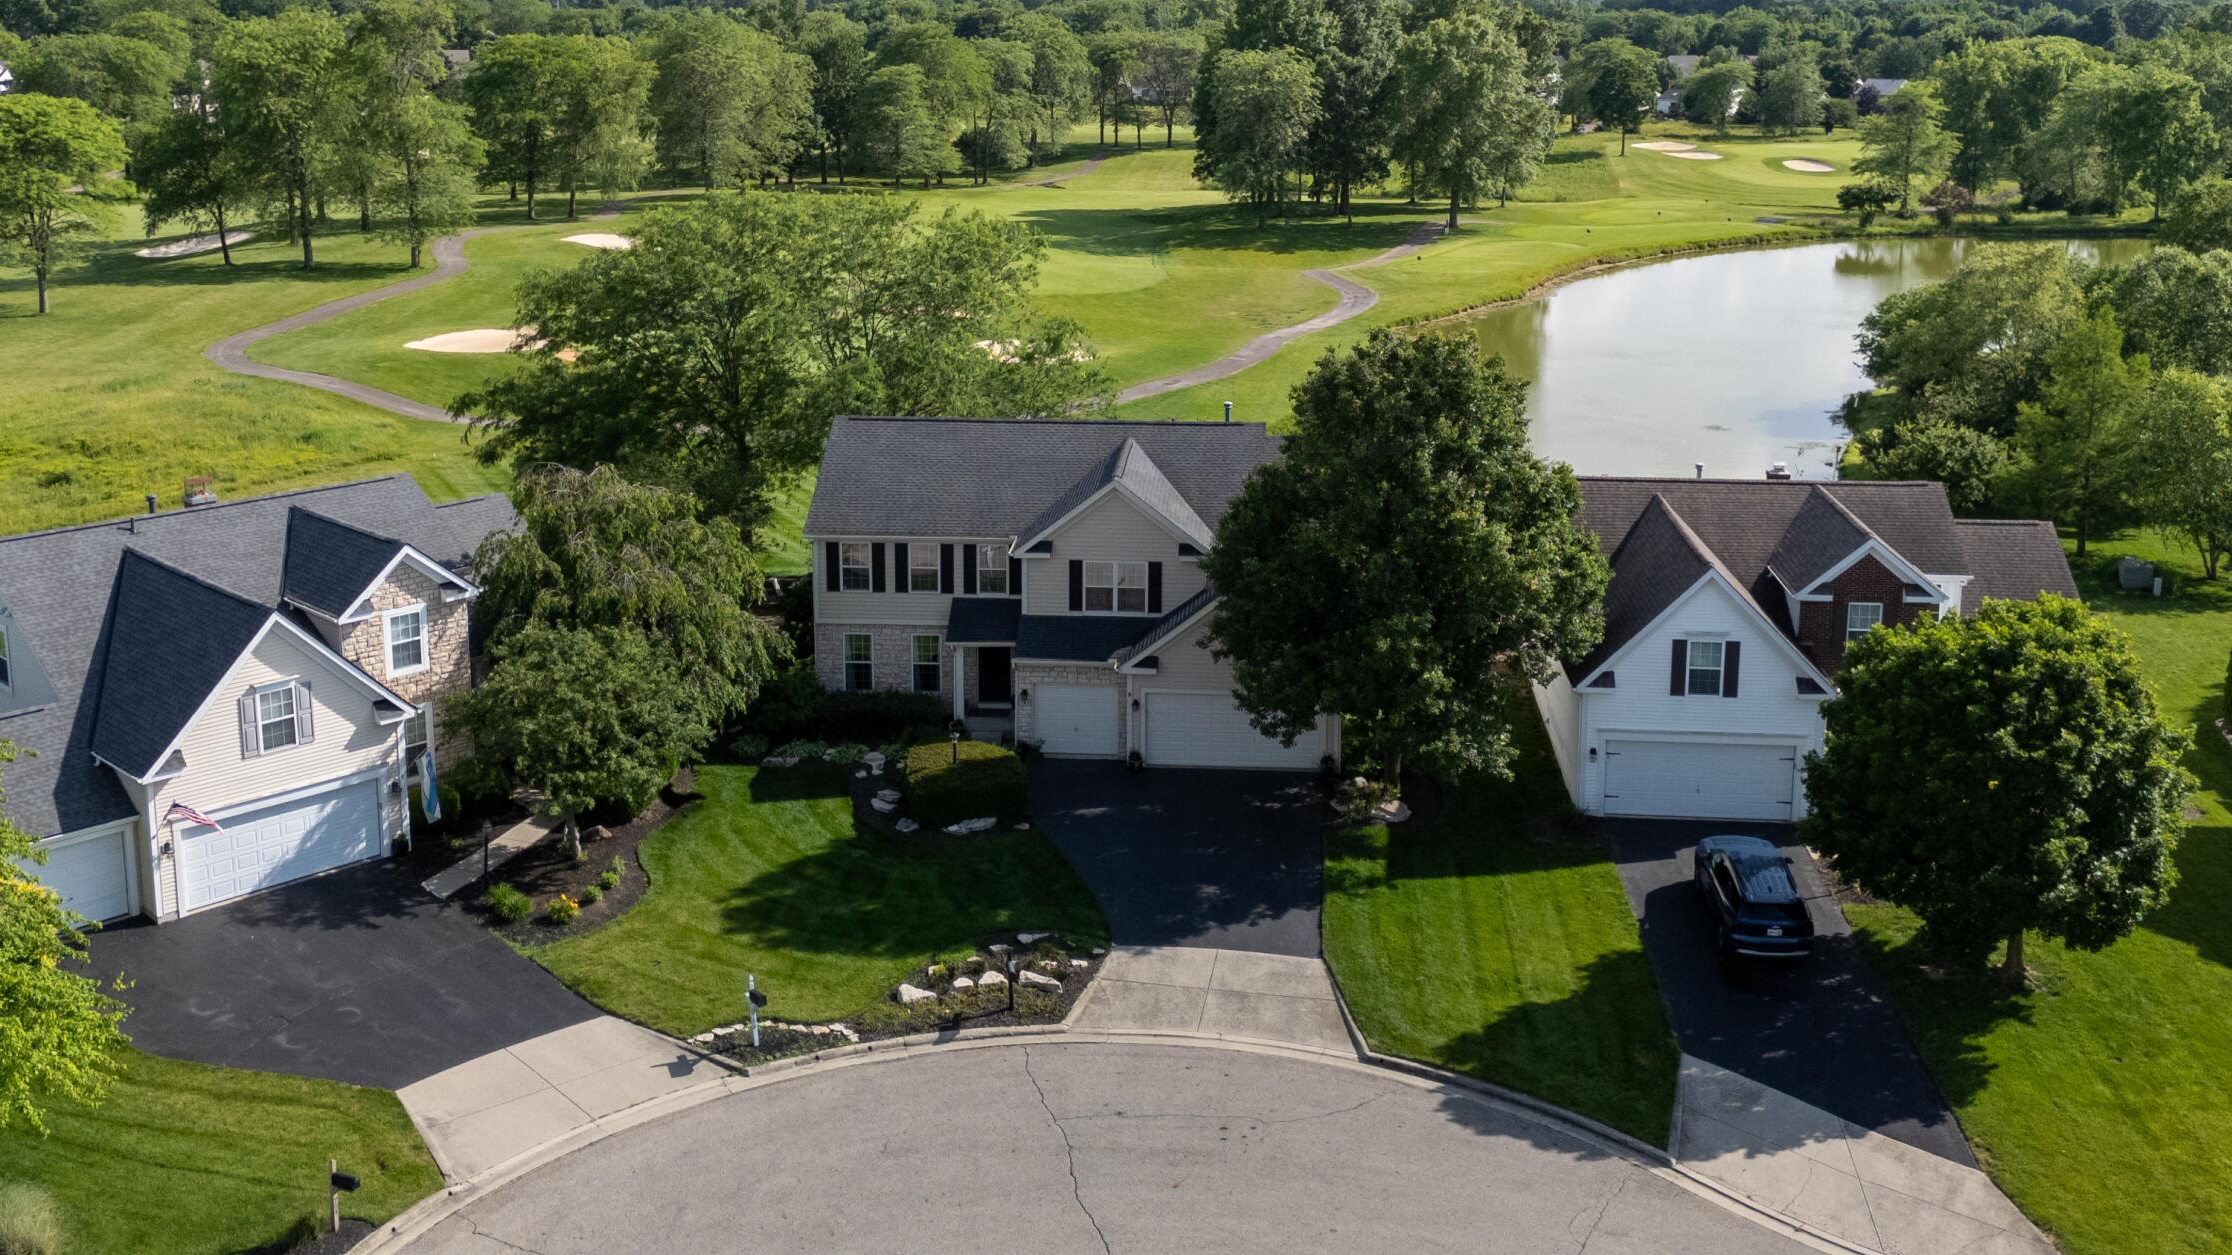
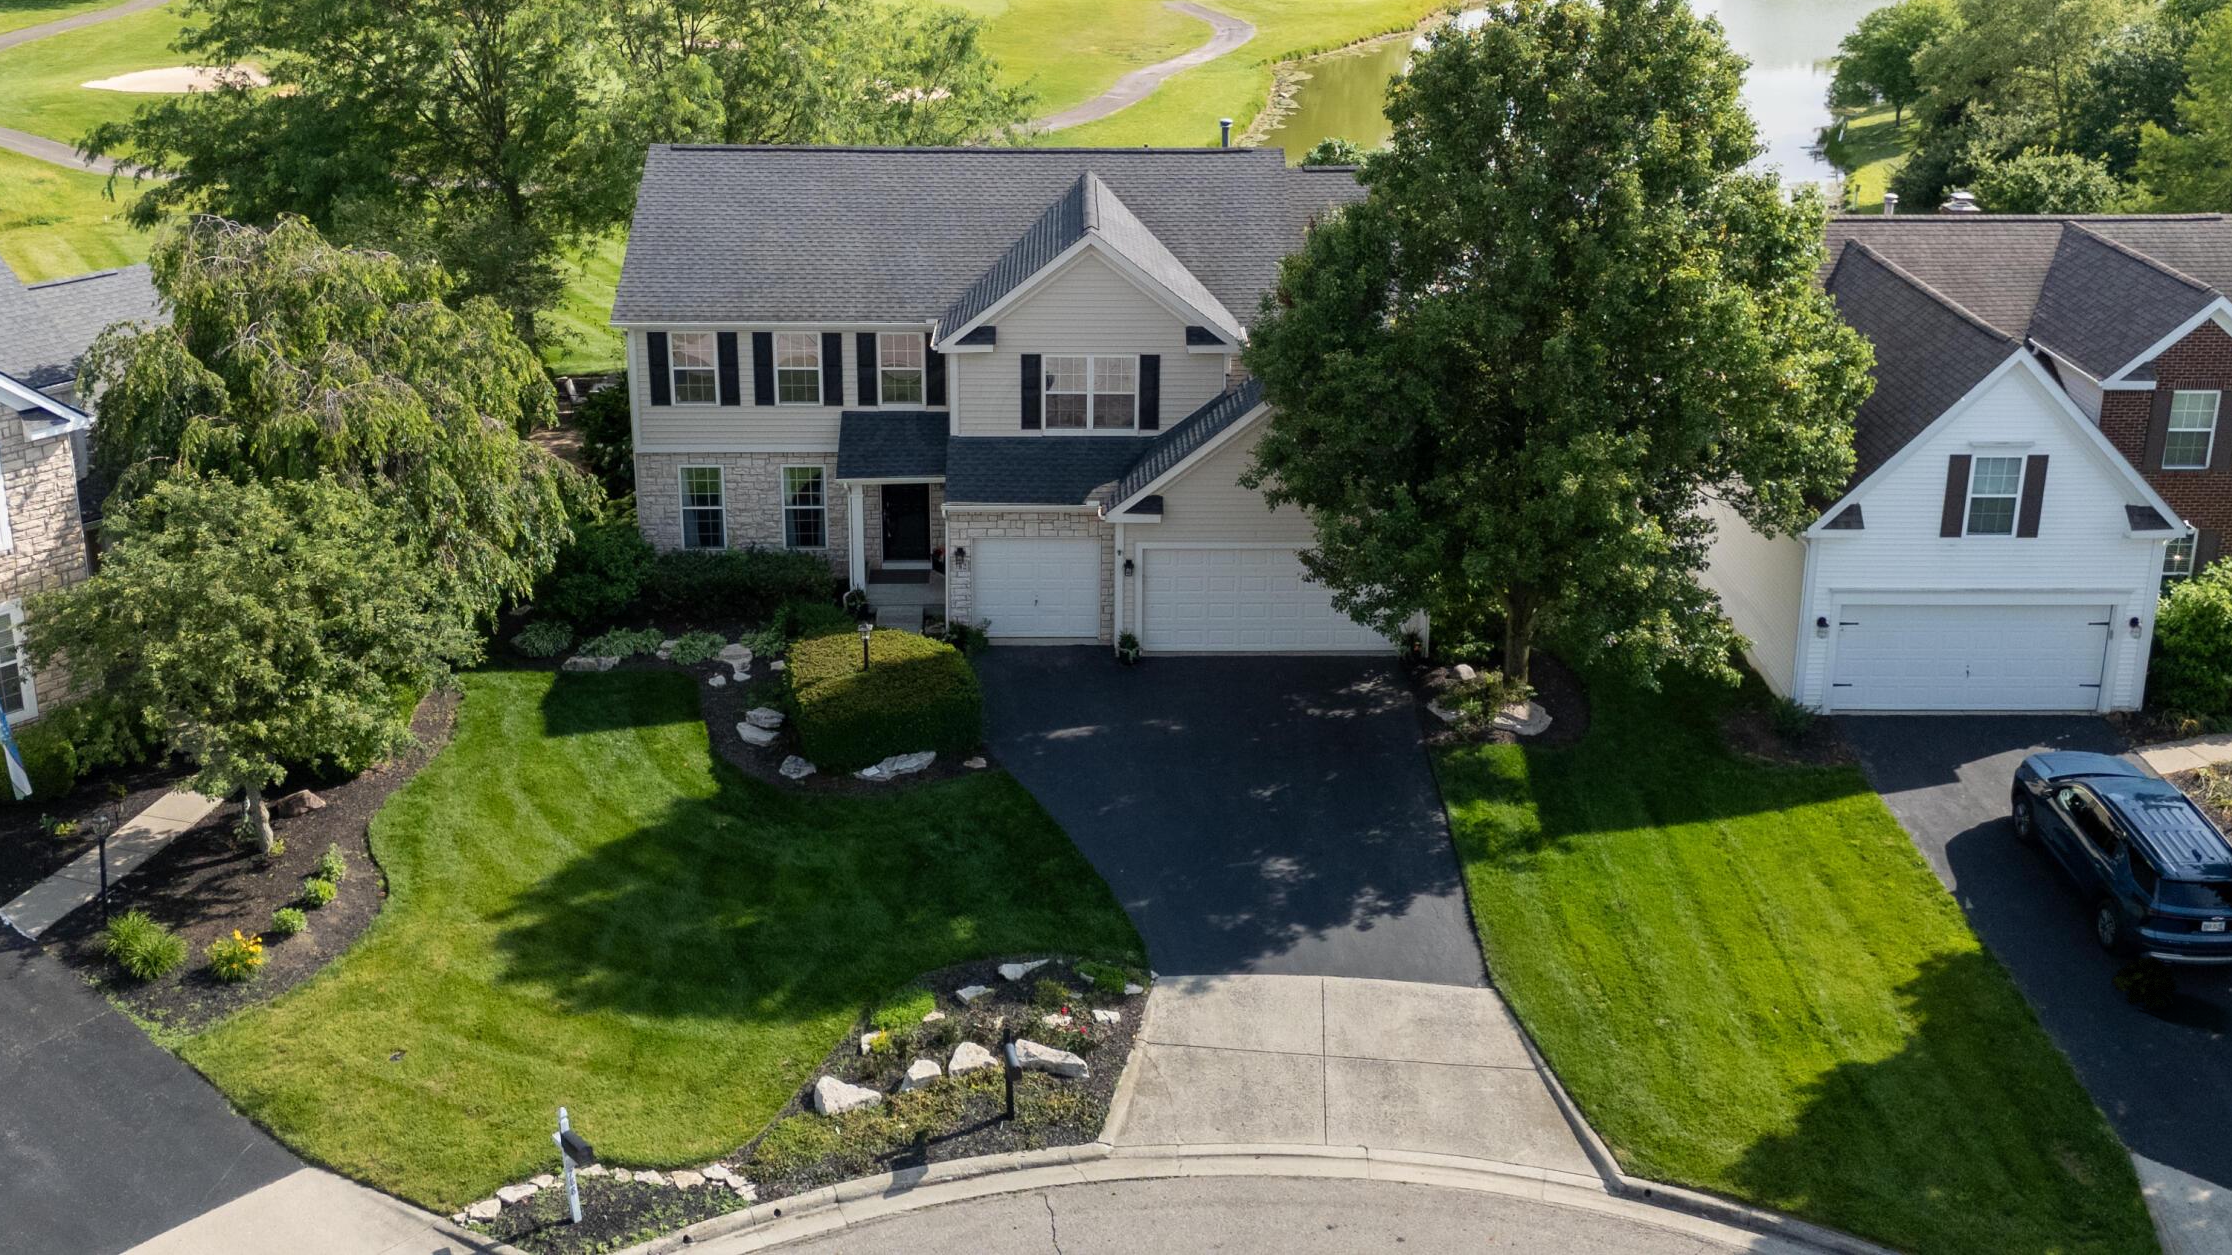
lounge chair: present [658,781,706,814] -> none [394,704,480,770]

